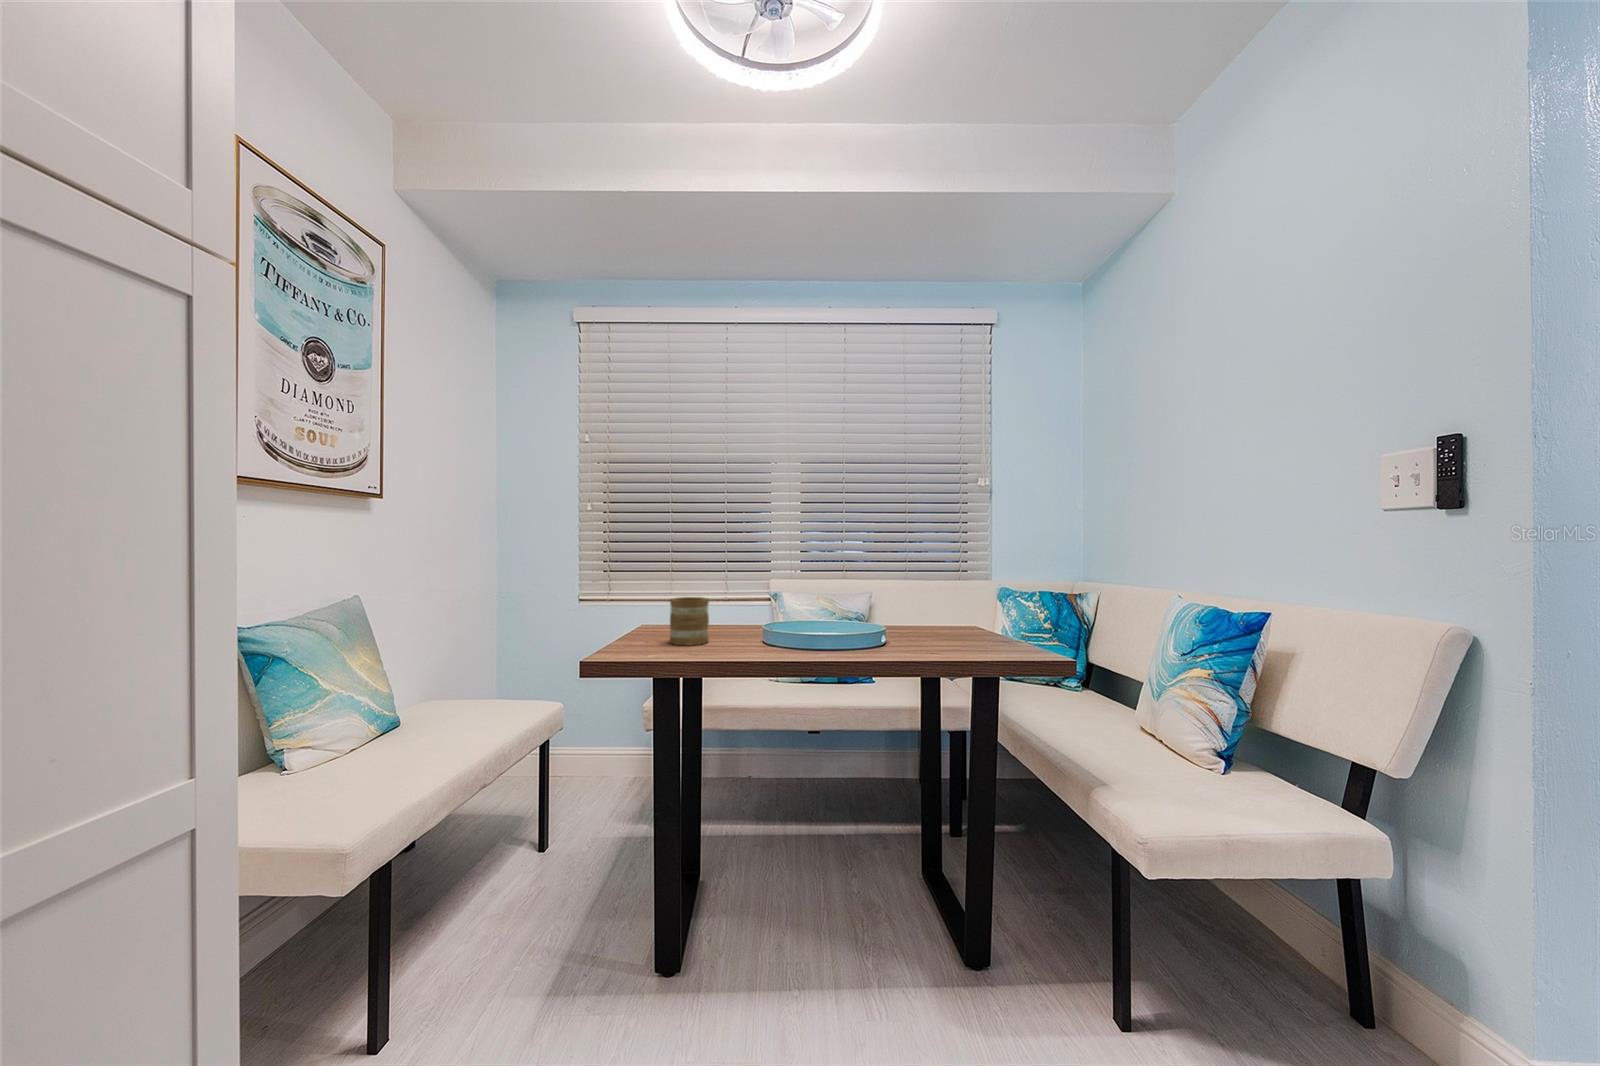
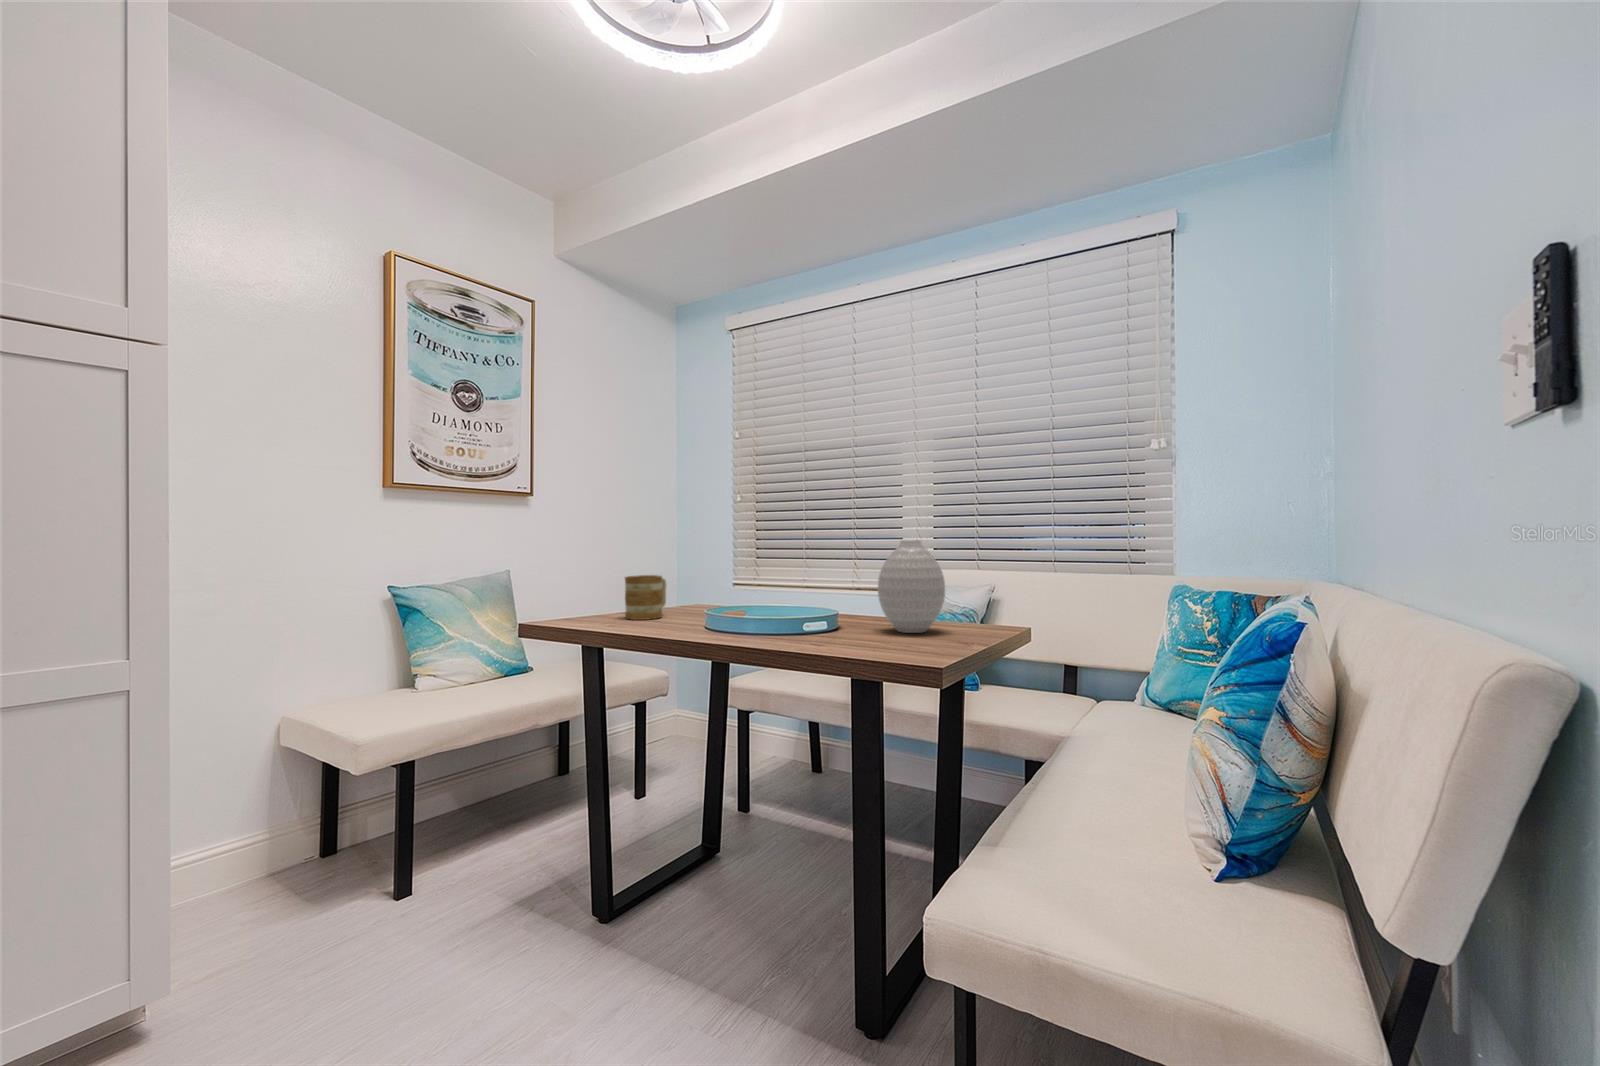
vase: none [928,562,983,638] -> present [878,540,945,633]

